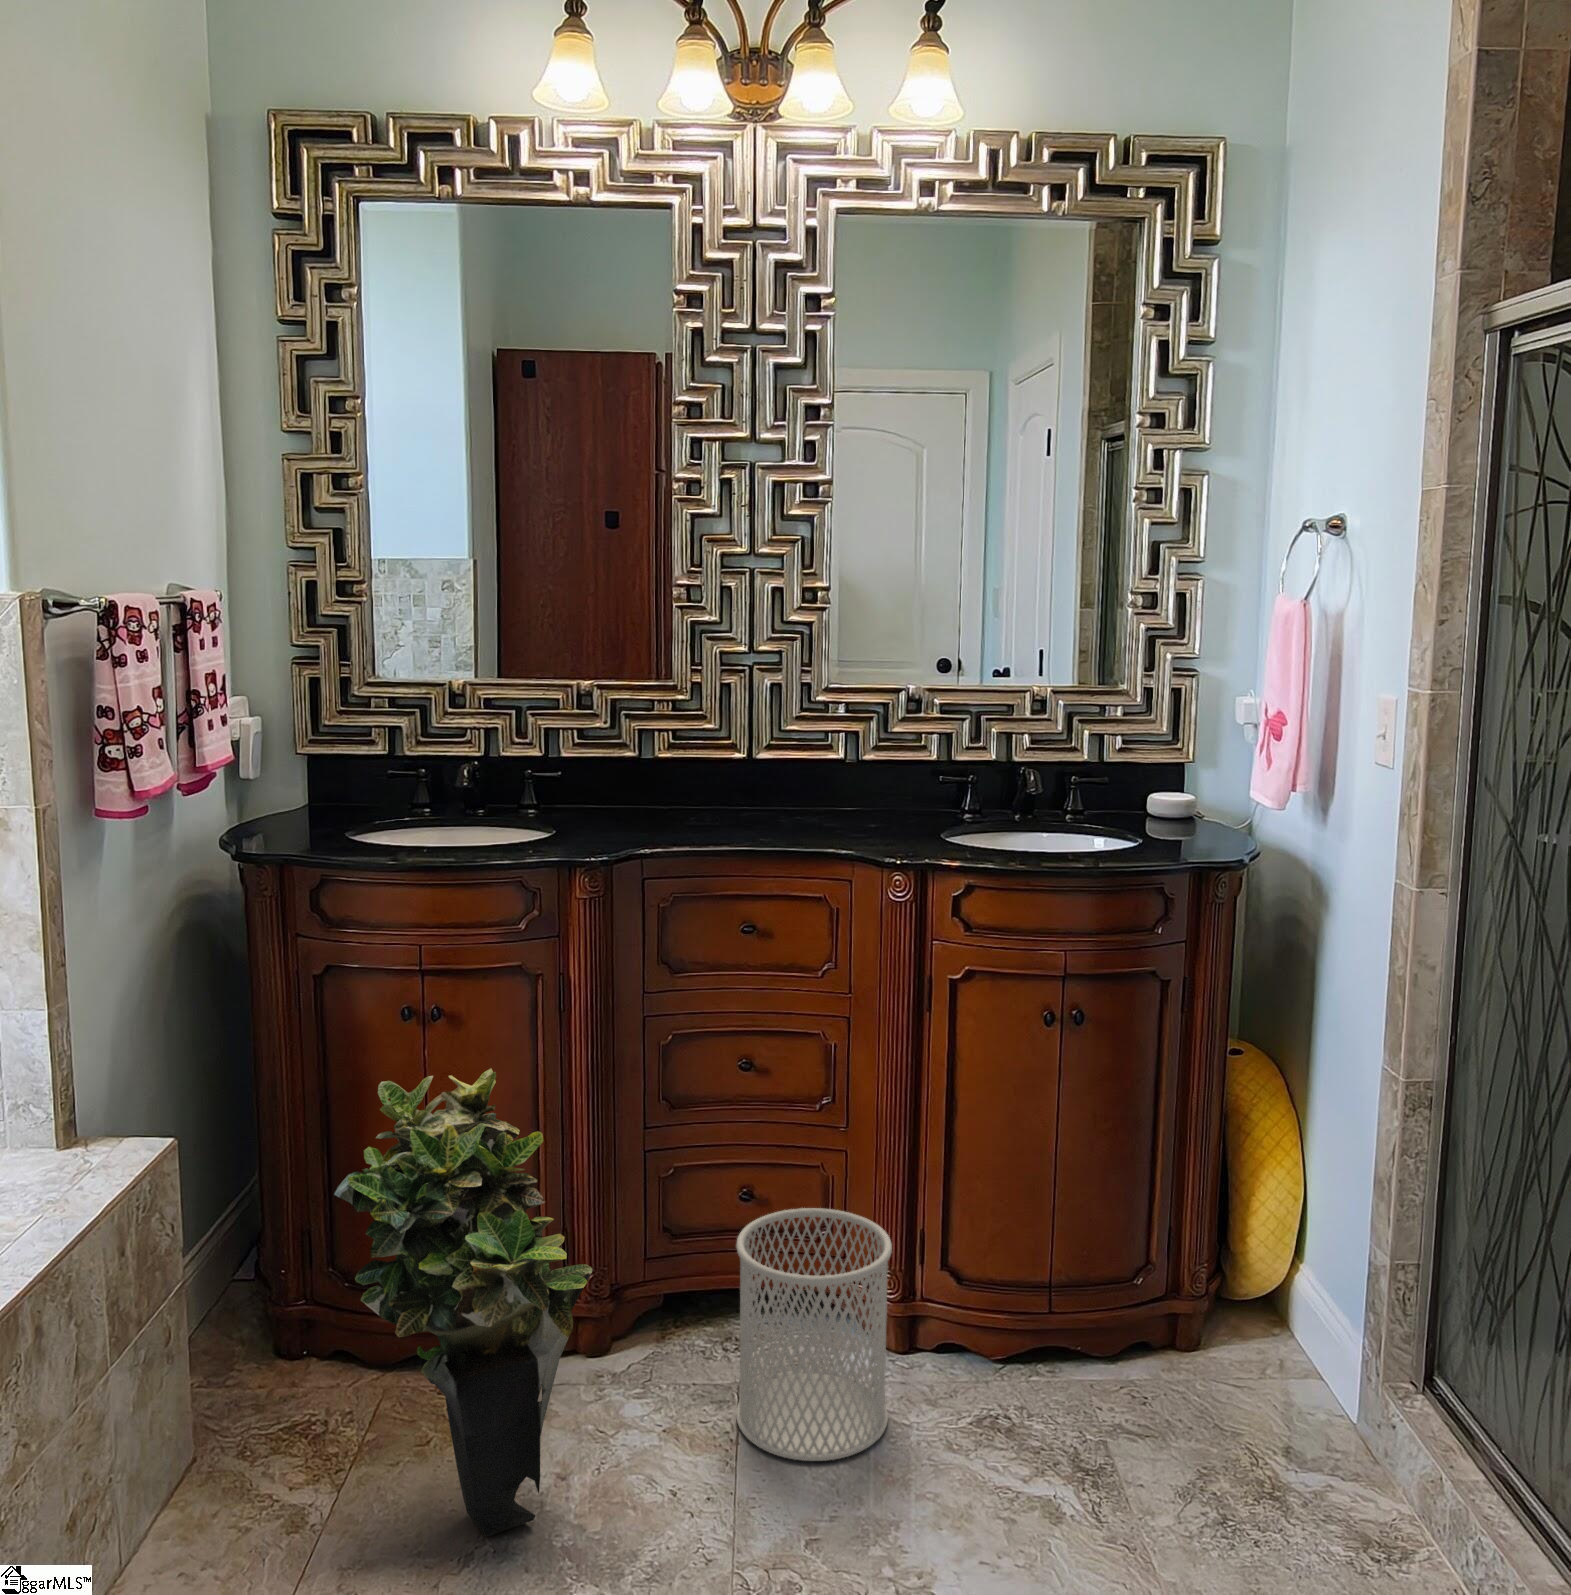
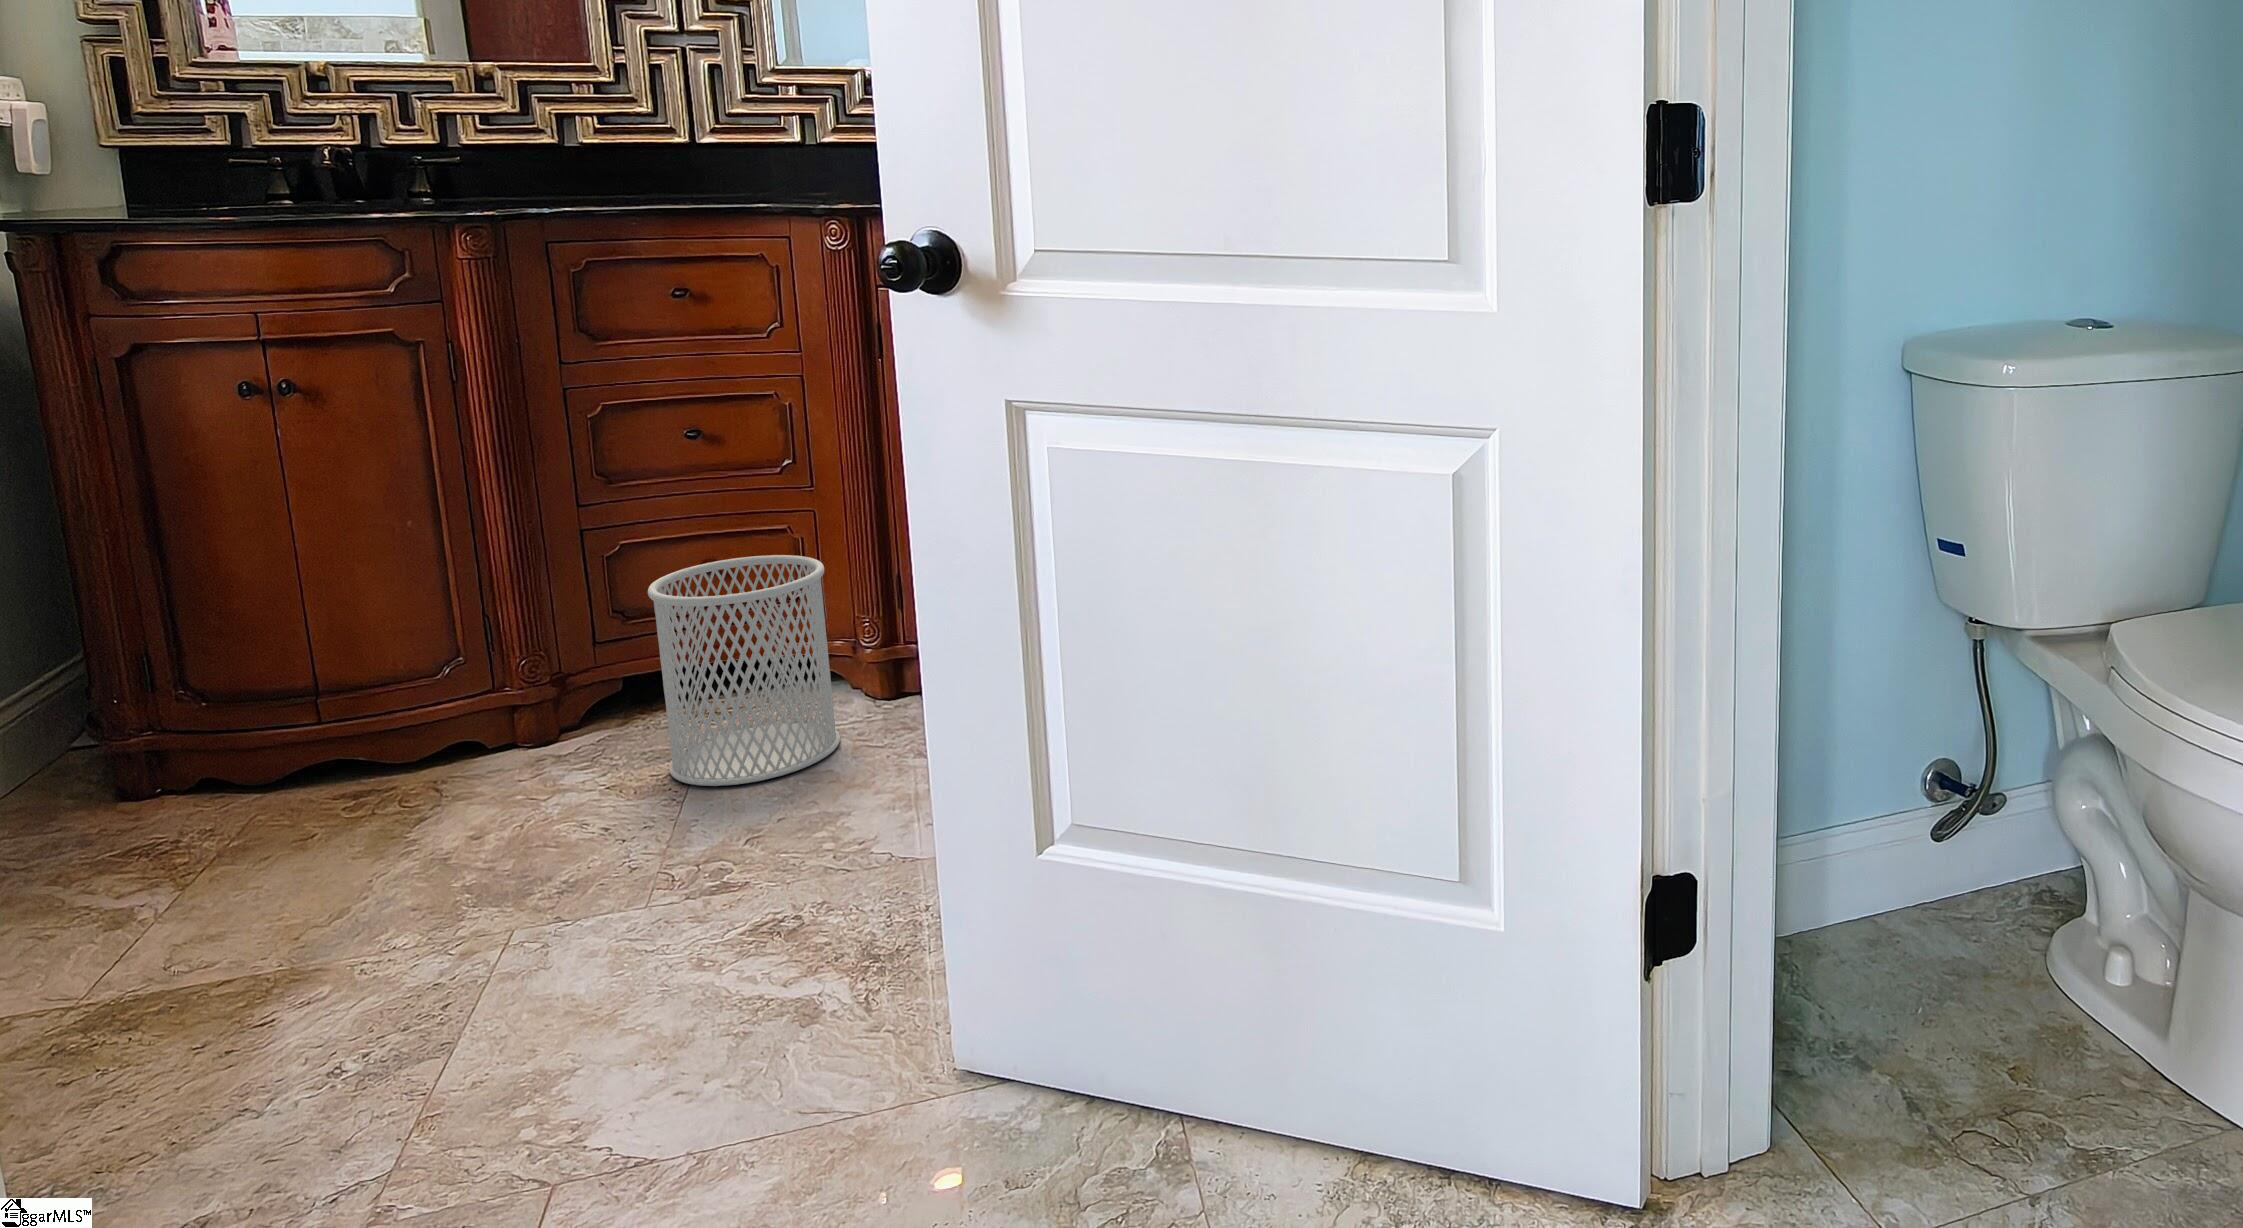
potted plant: present [334,1068,592,1537] -> none [88,420,457,892]

